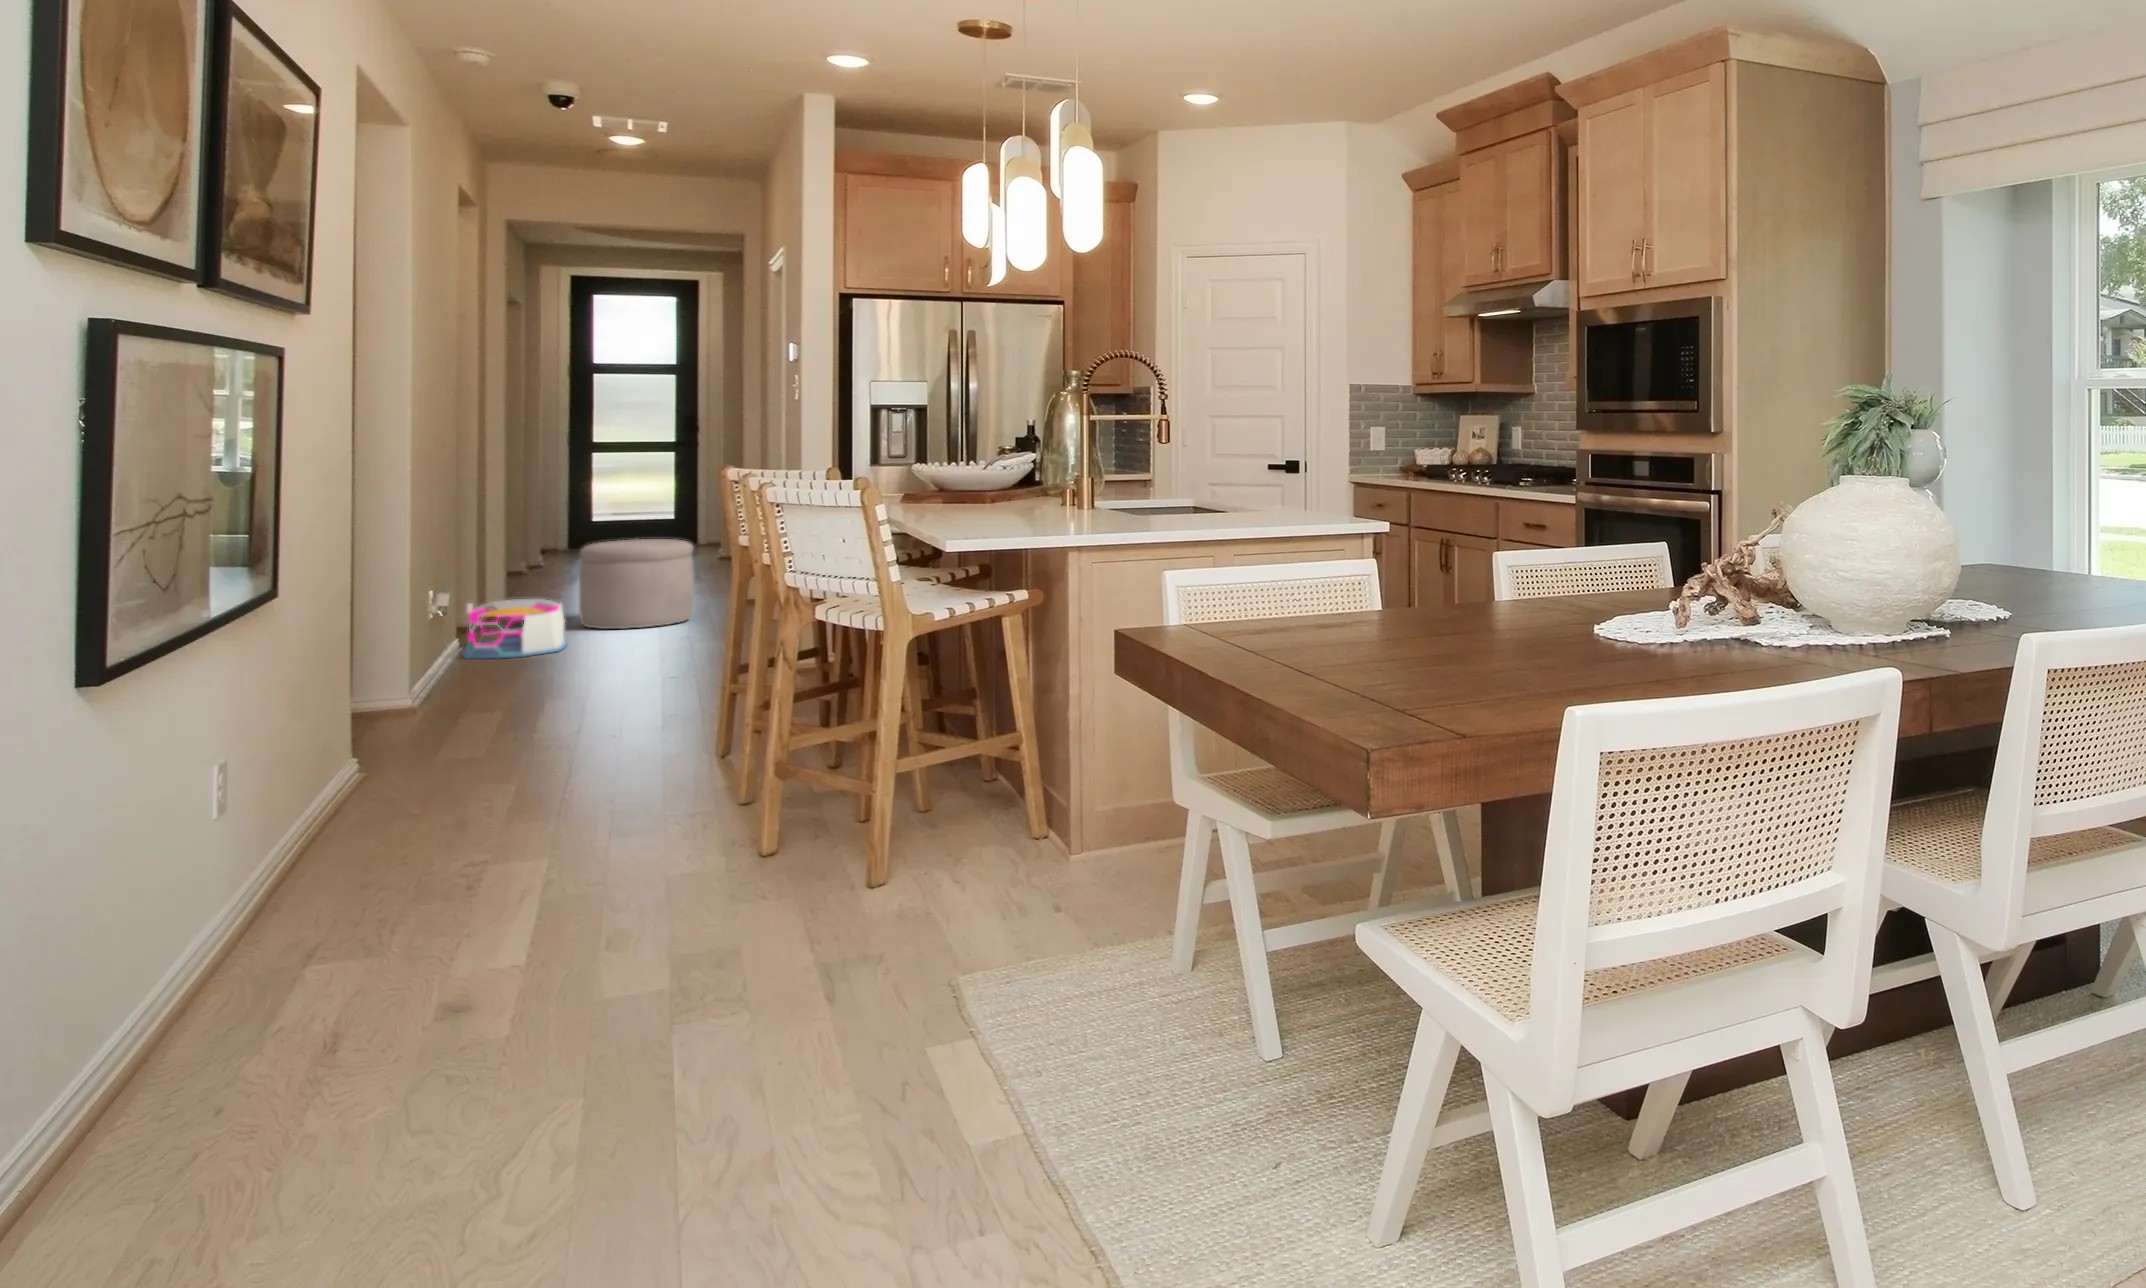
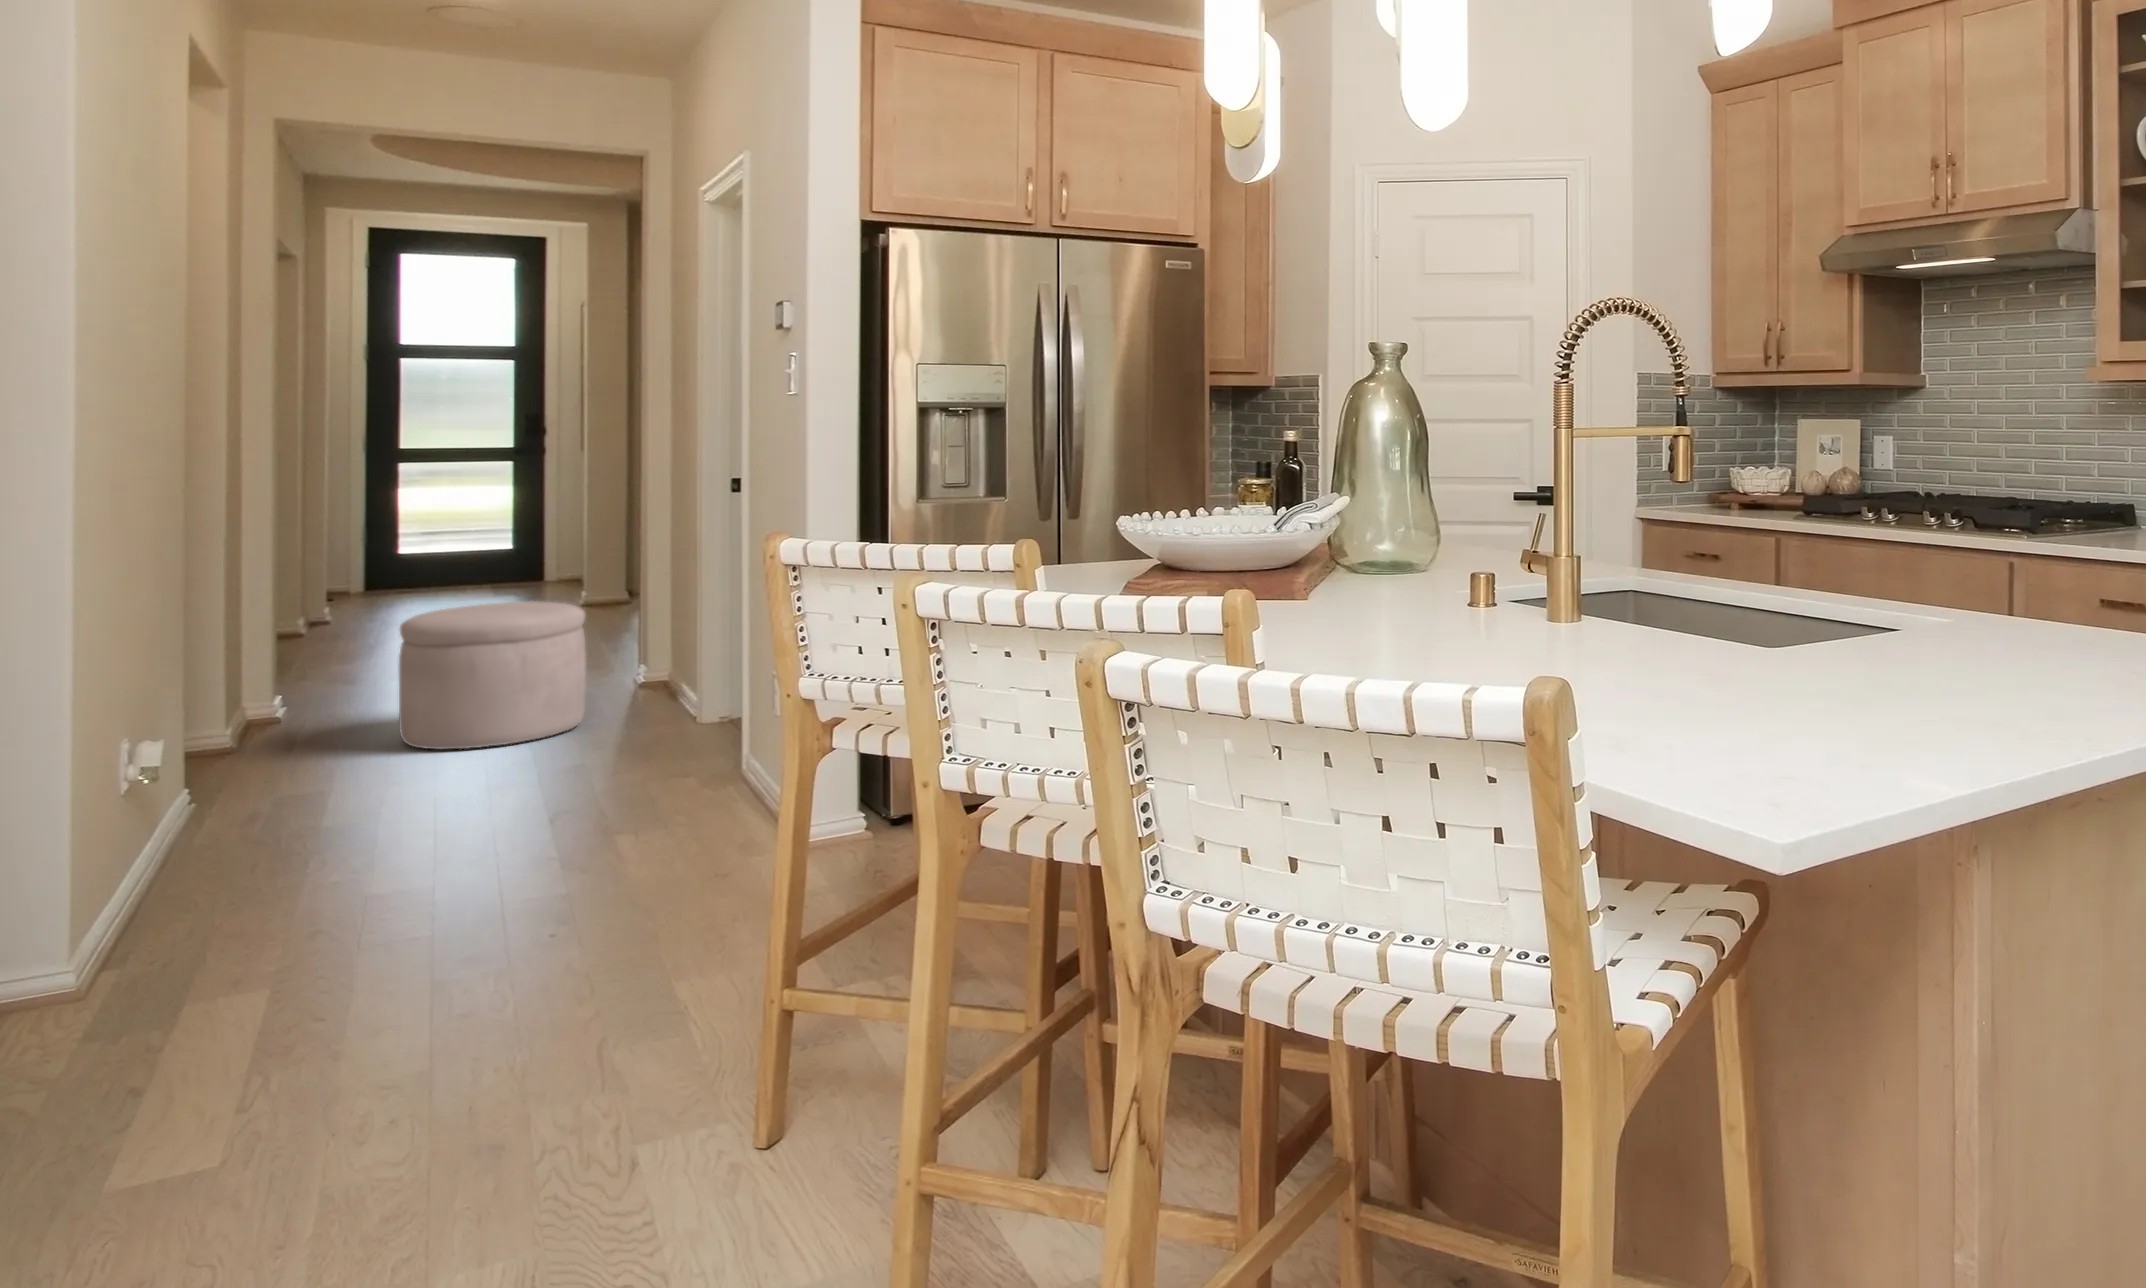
storage bin: present [462,599,567,659] -> none [189,717,383,835]

